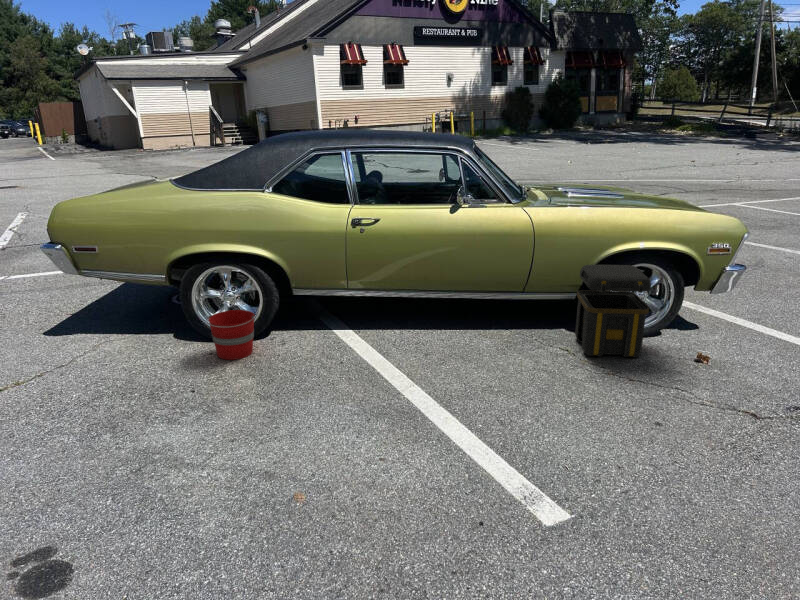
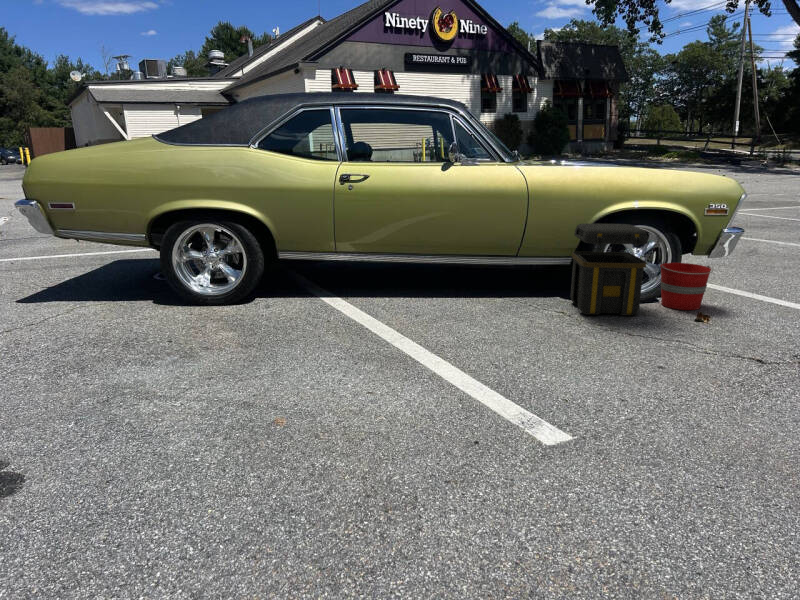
bucket: present [207,310,255,360] -> present [660,263,713,310]

